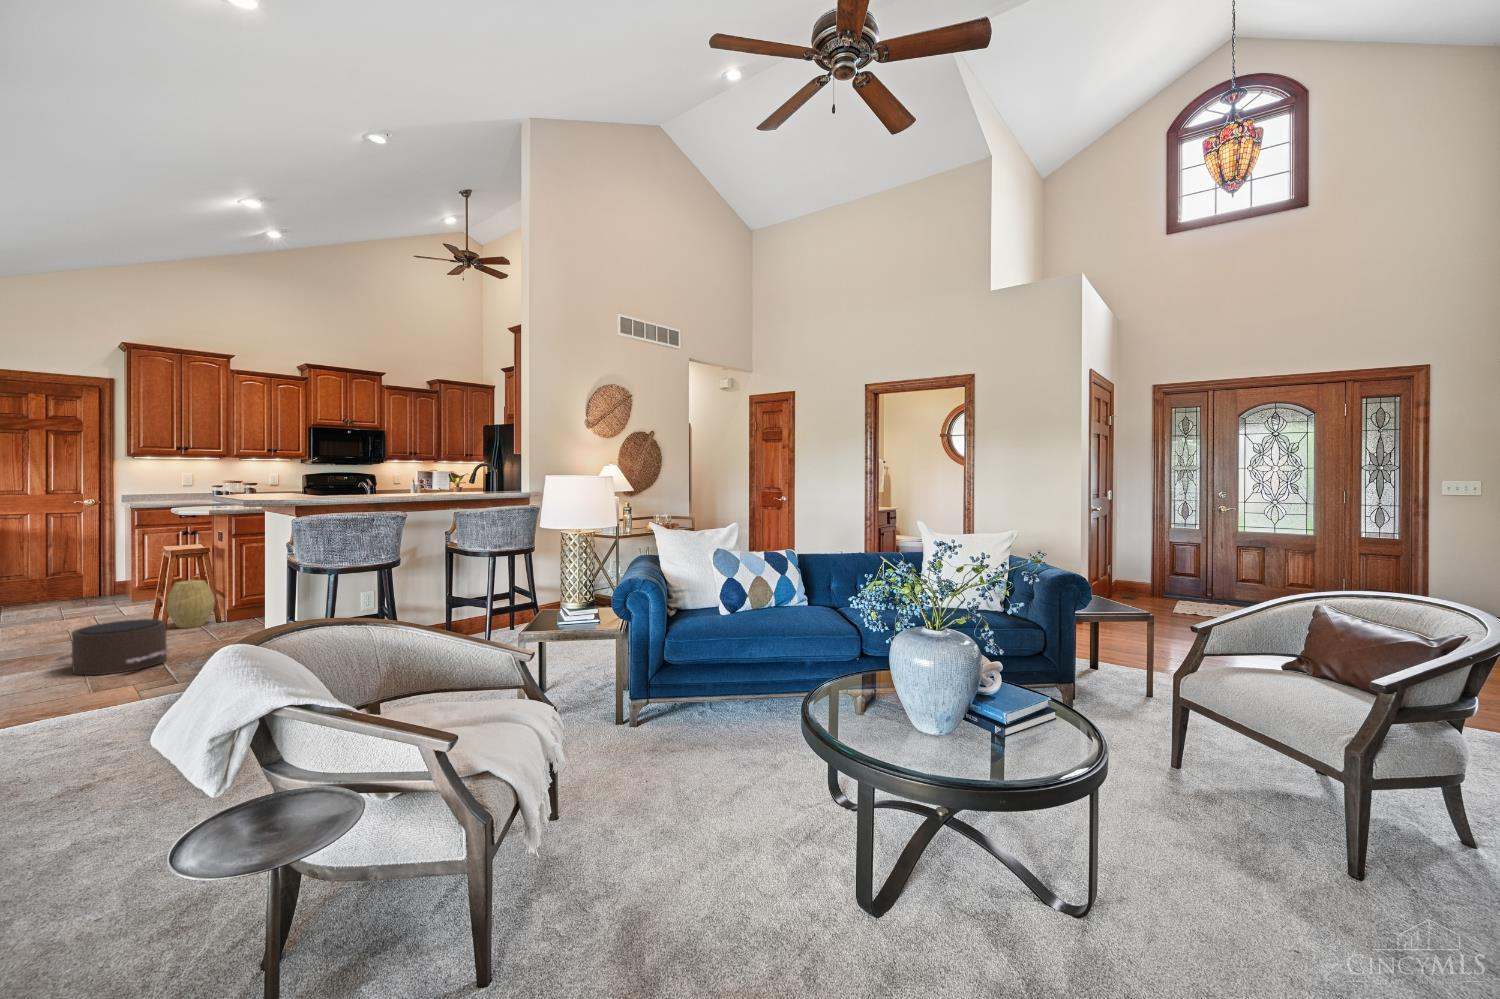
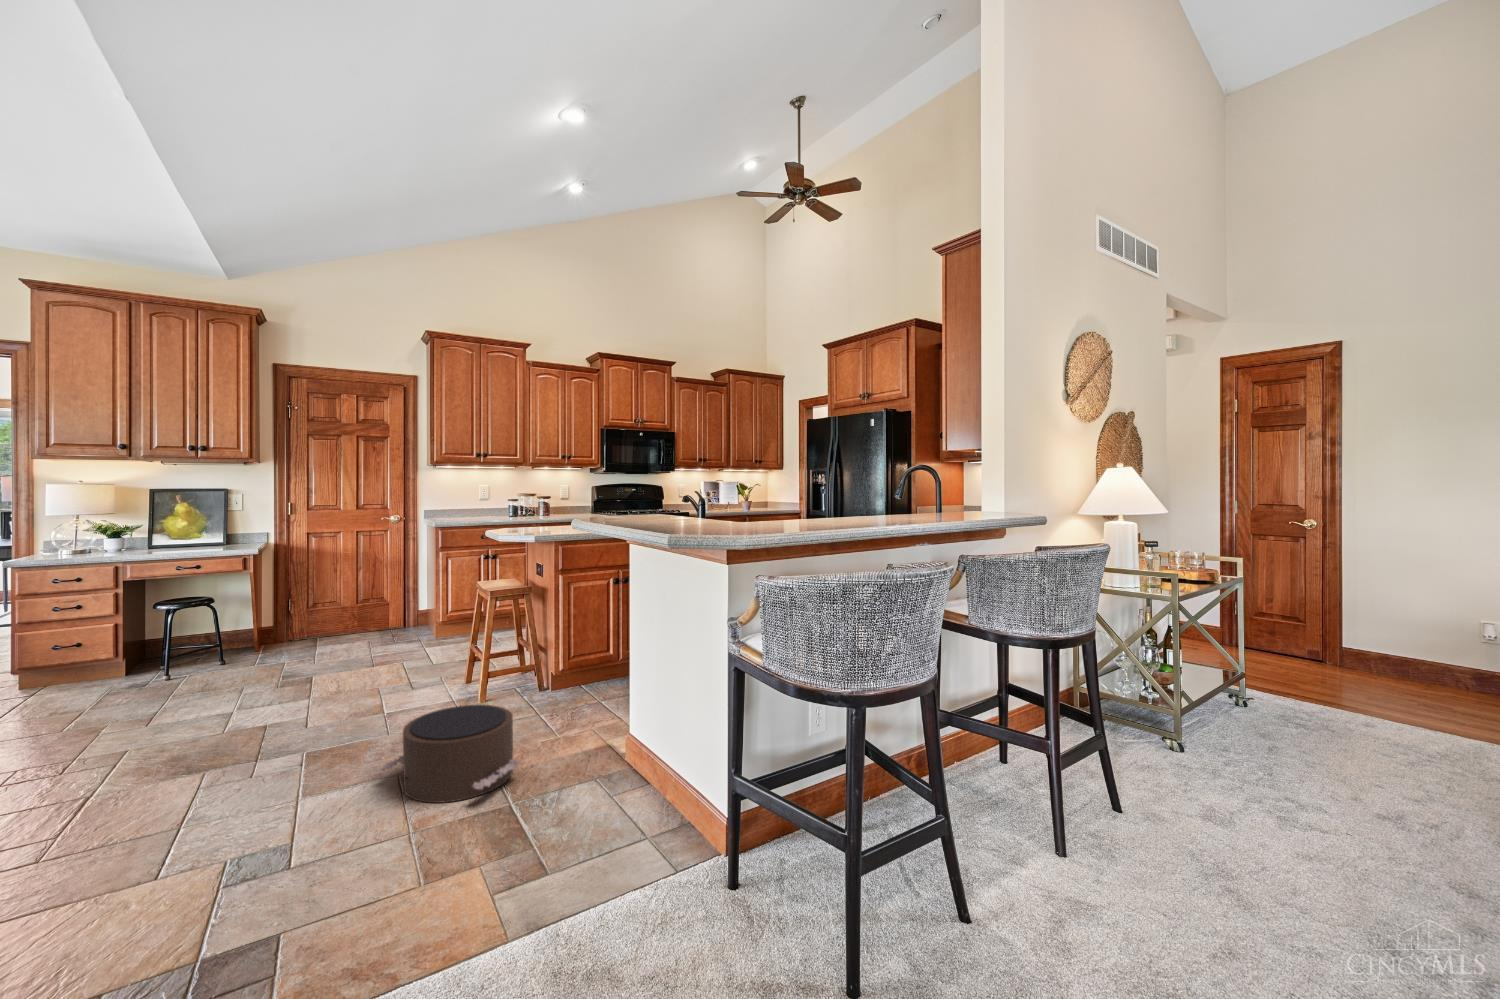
woven basket: present [165,580,215,628] -> none [487,629,540,694]

